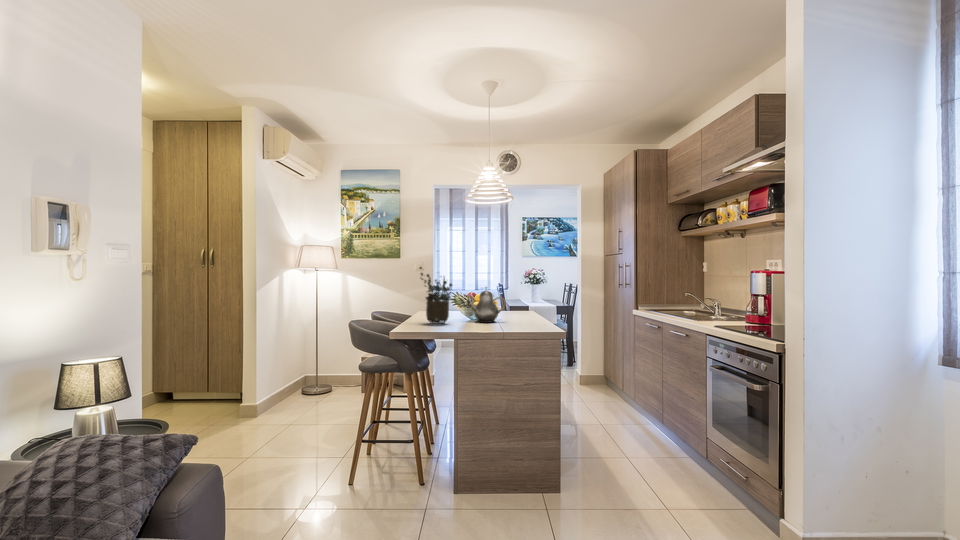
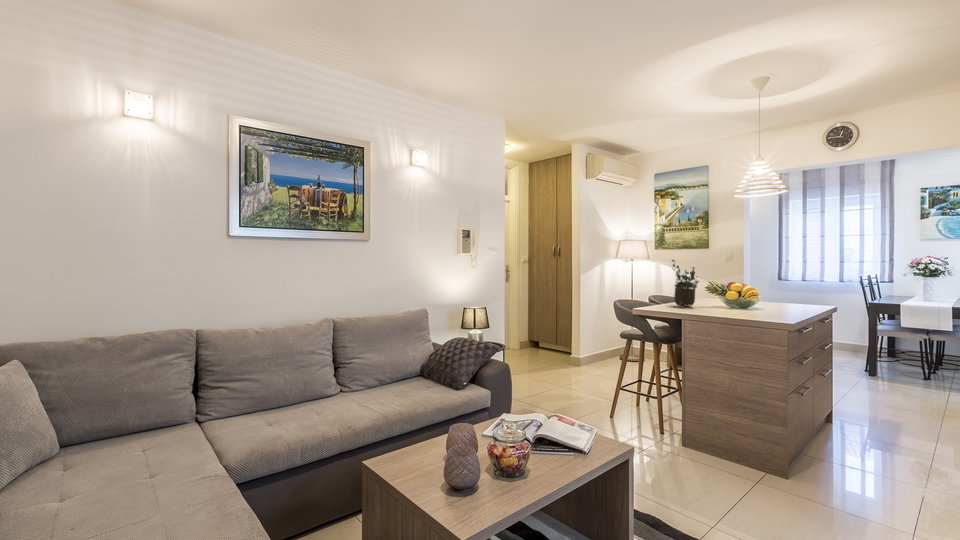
teapot: present [468,287,506,323] -> none [718,277,758,310]

